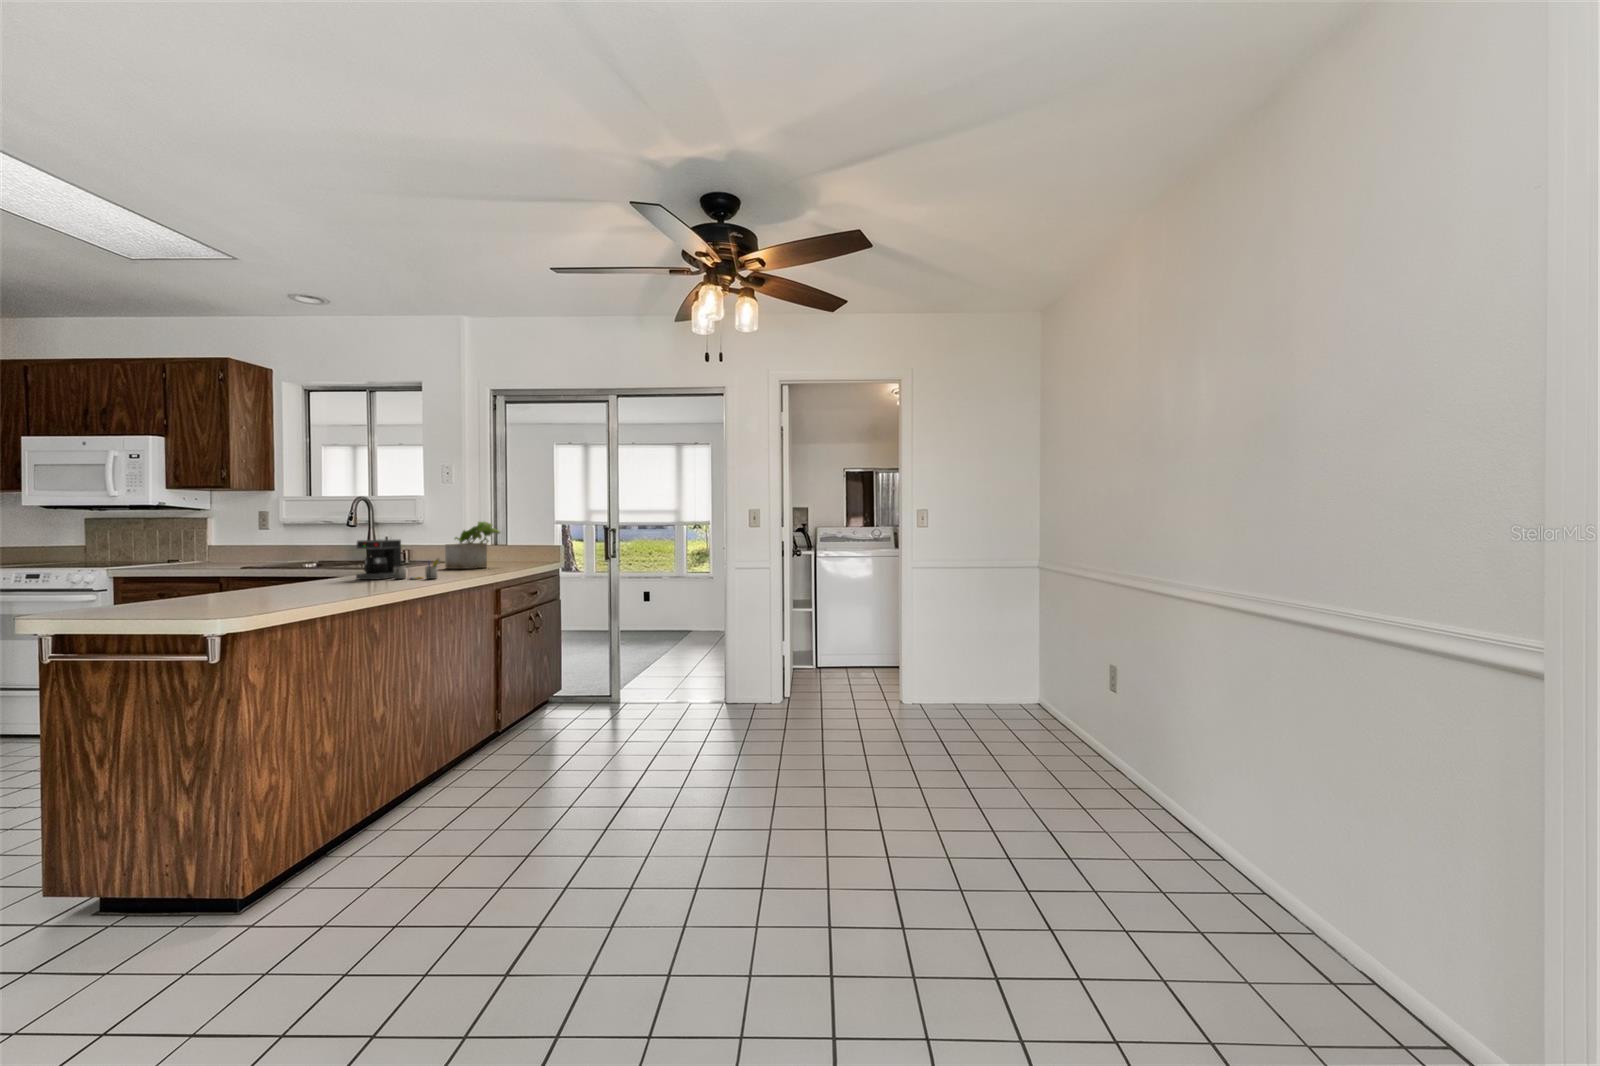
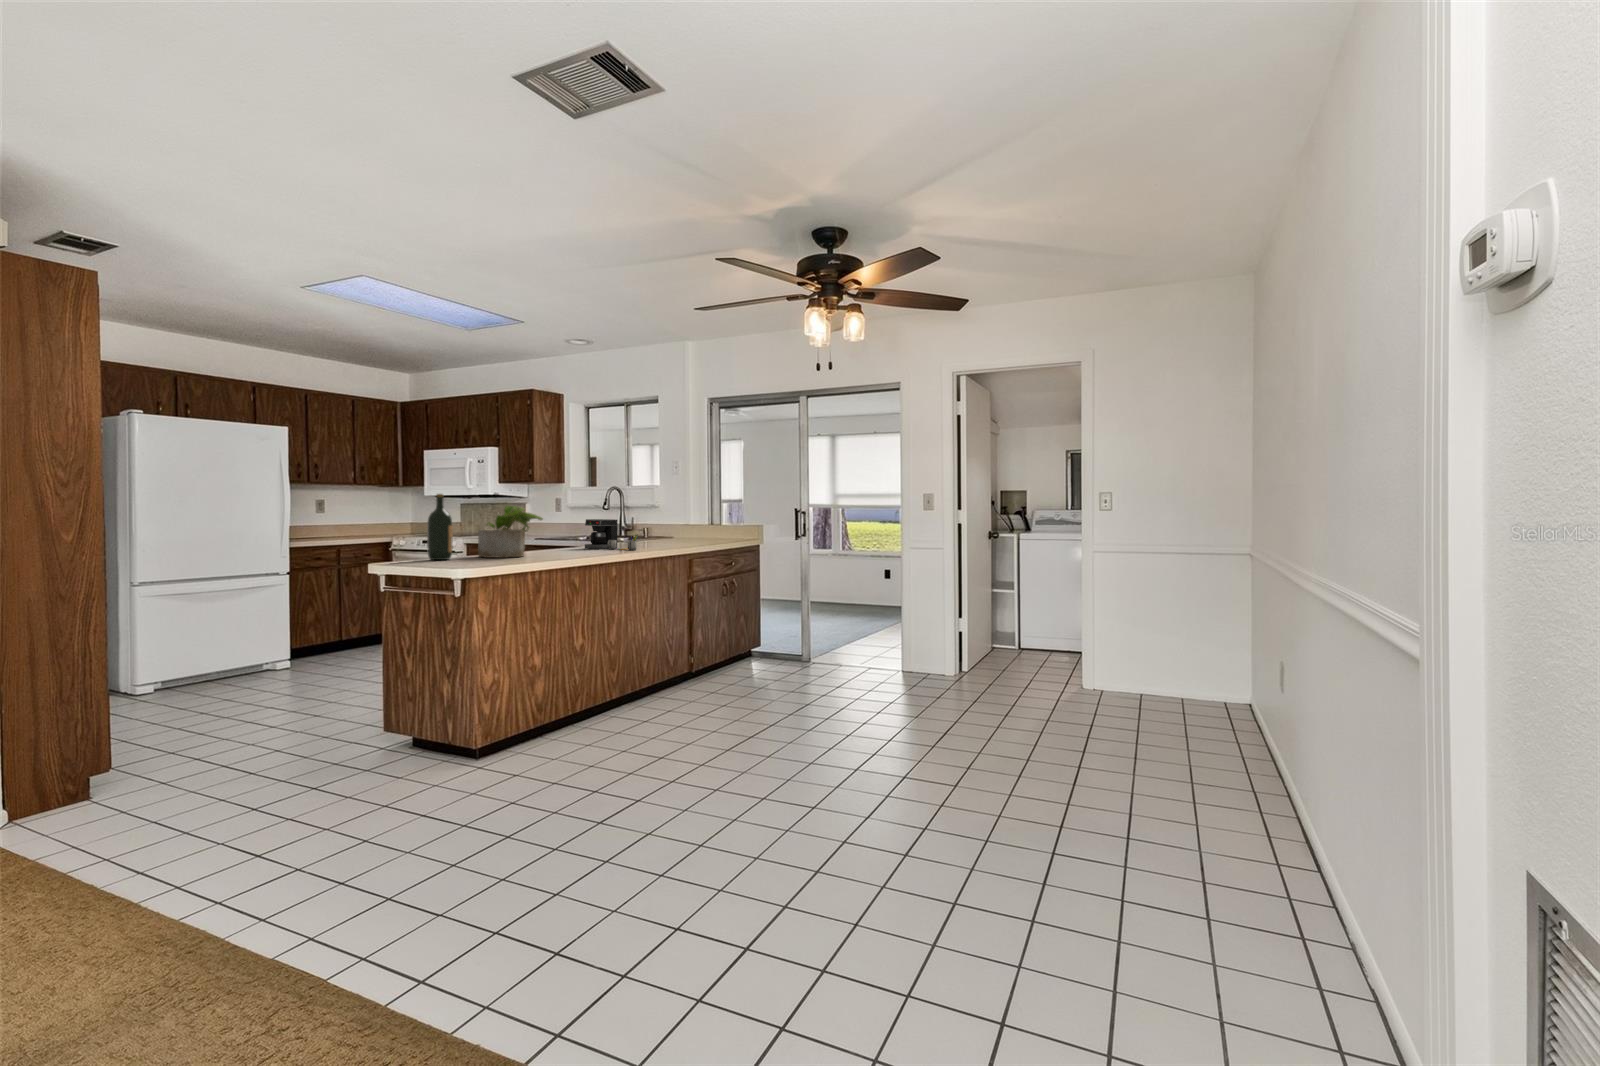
wine bottle: none [134,510,181,612] -> present [427,494,453,560]
potted plant: present [445,522,500,569] -> present [478,506,543,558]

